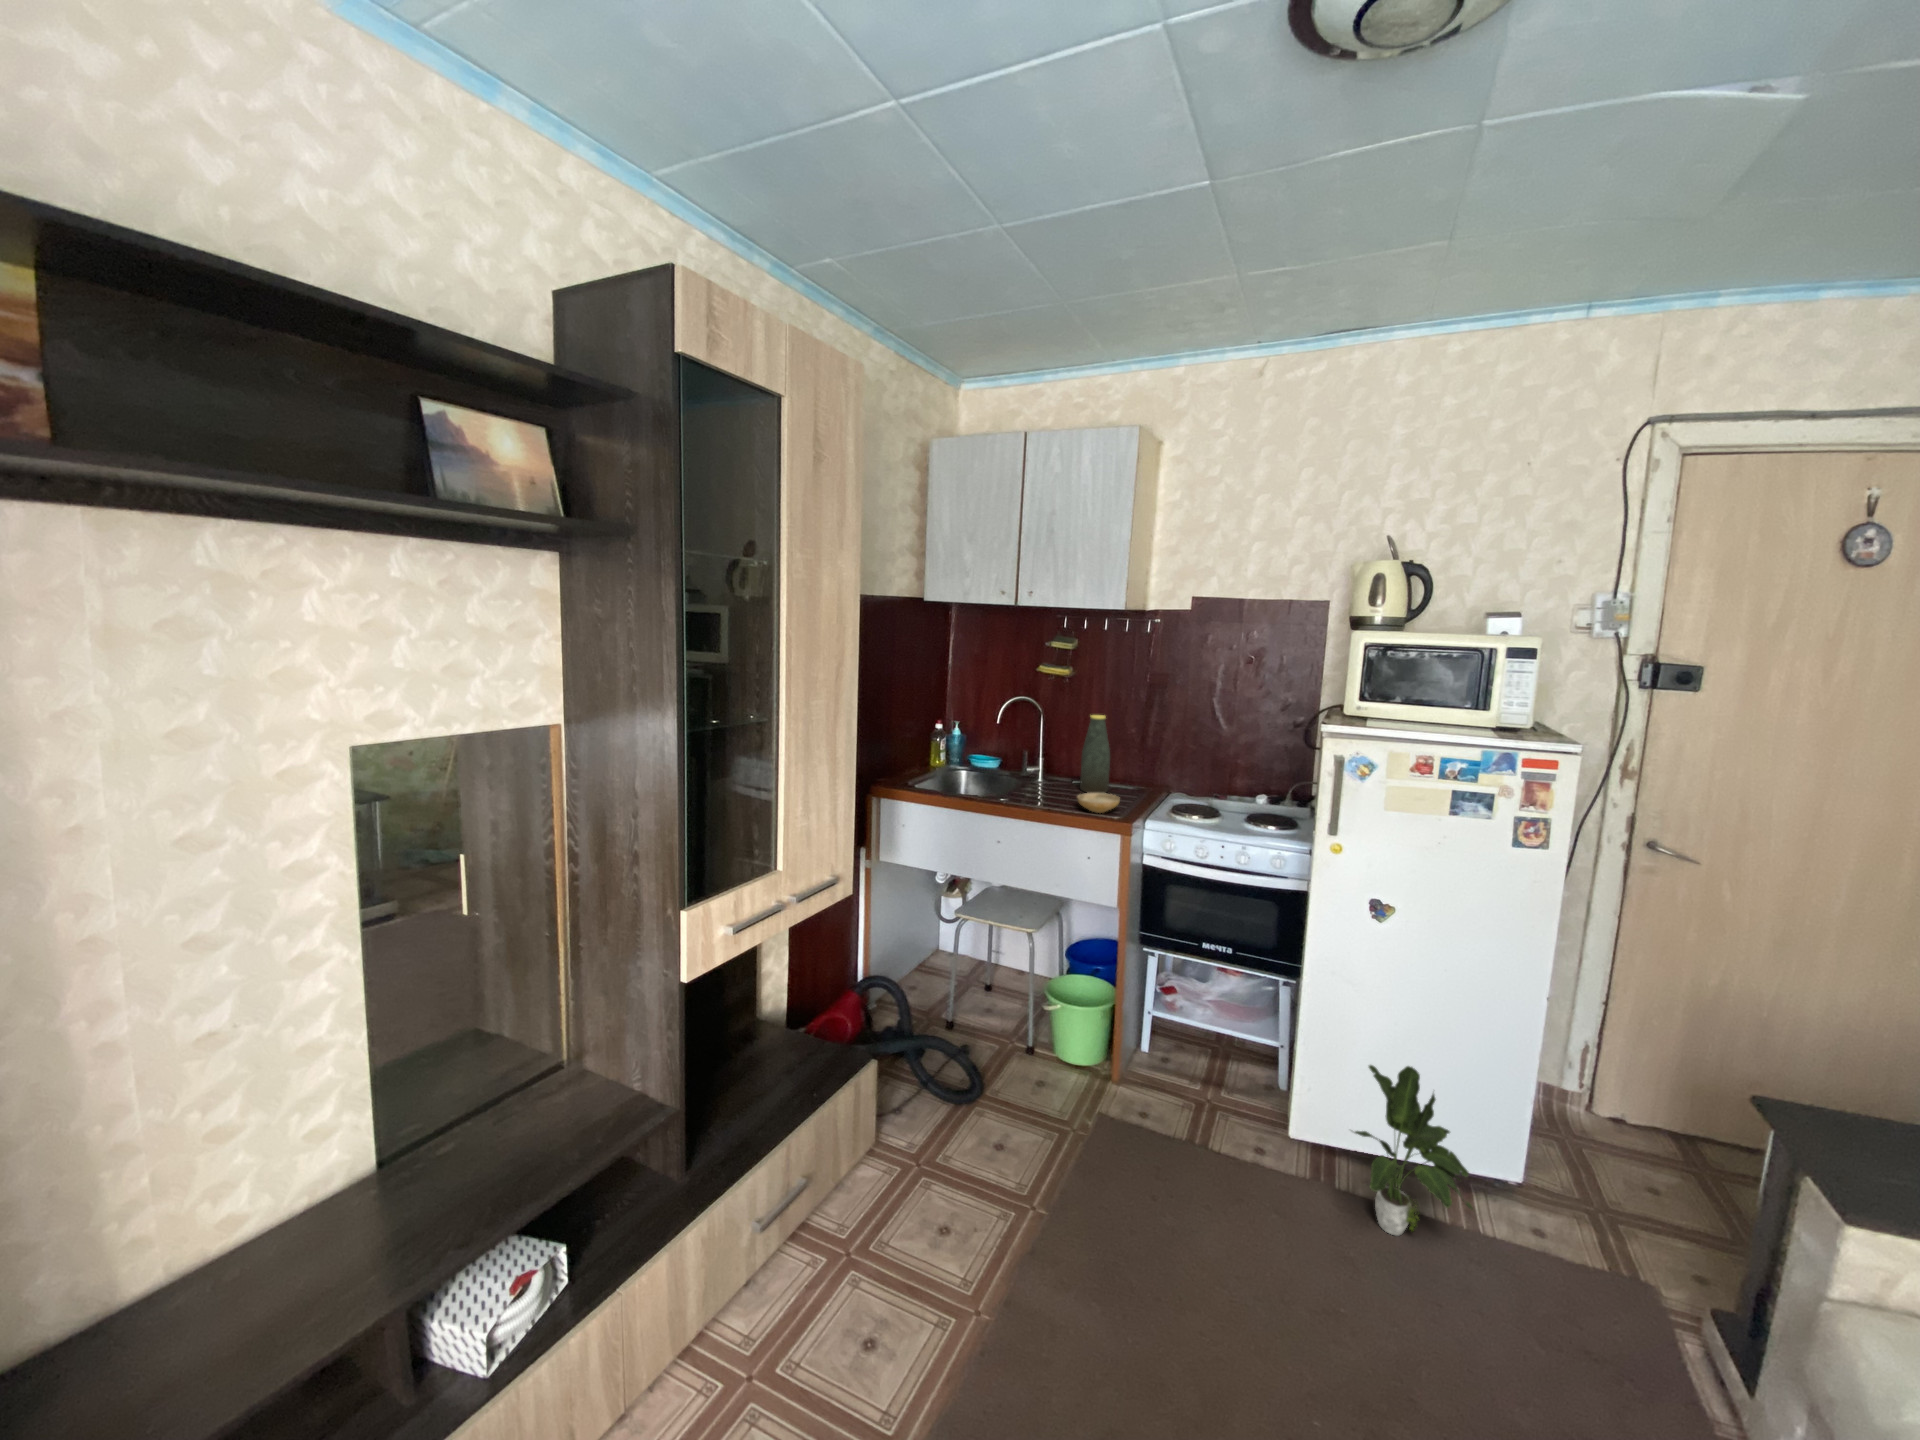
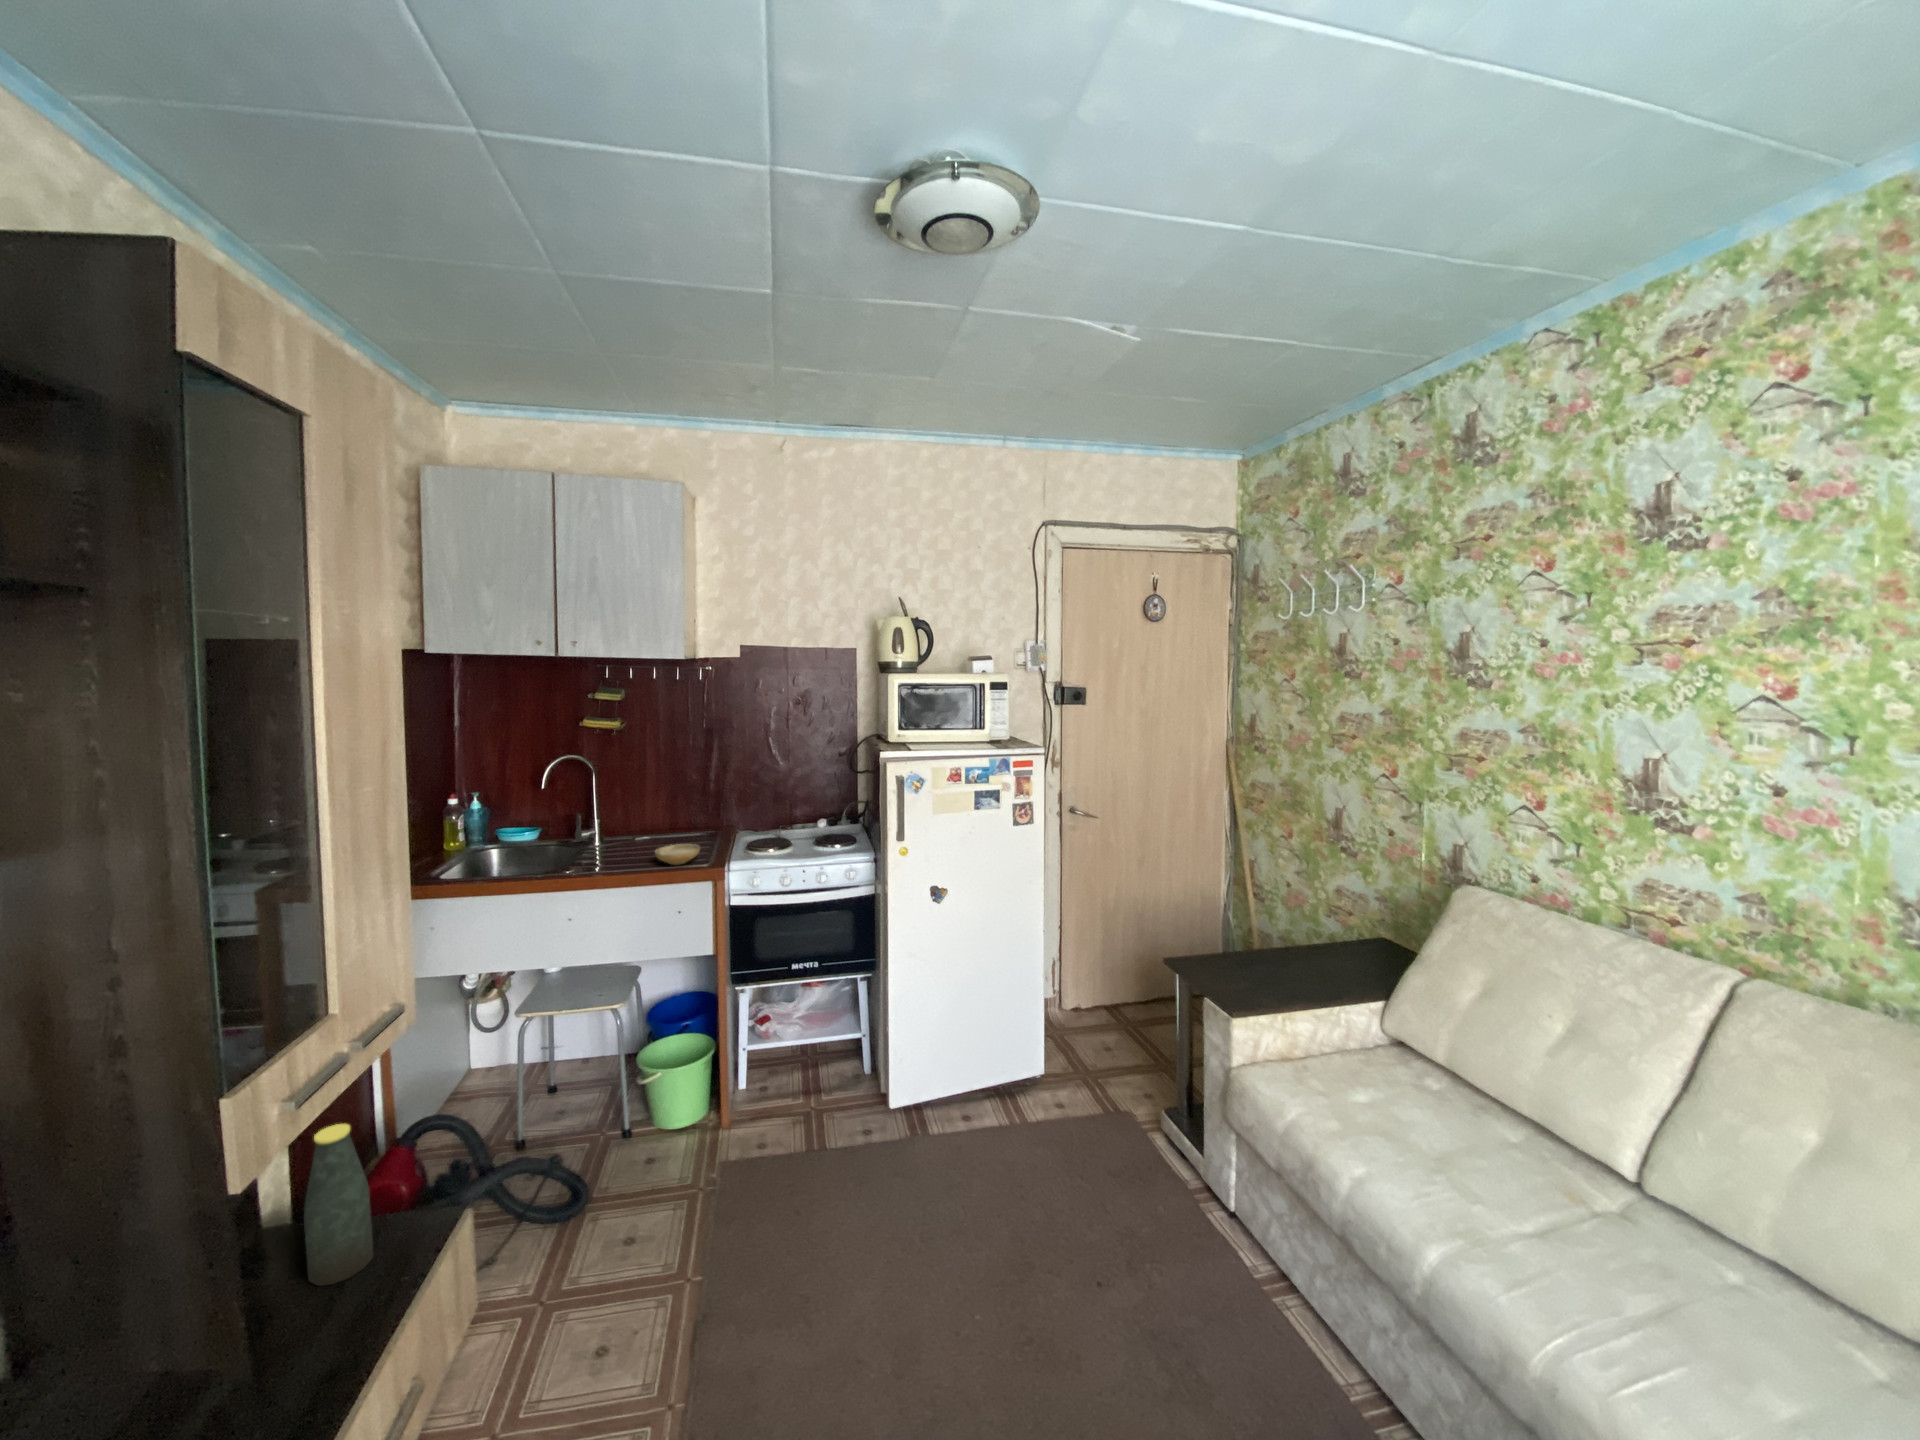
bottle: present [1080,715,1110,793] -> present [304,1124,373,1286]
potted plant: present [1354,1065,1473,1235] -> none [940,1012,1025,1150]

